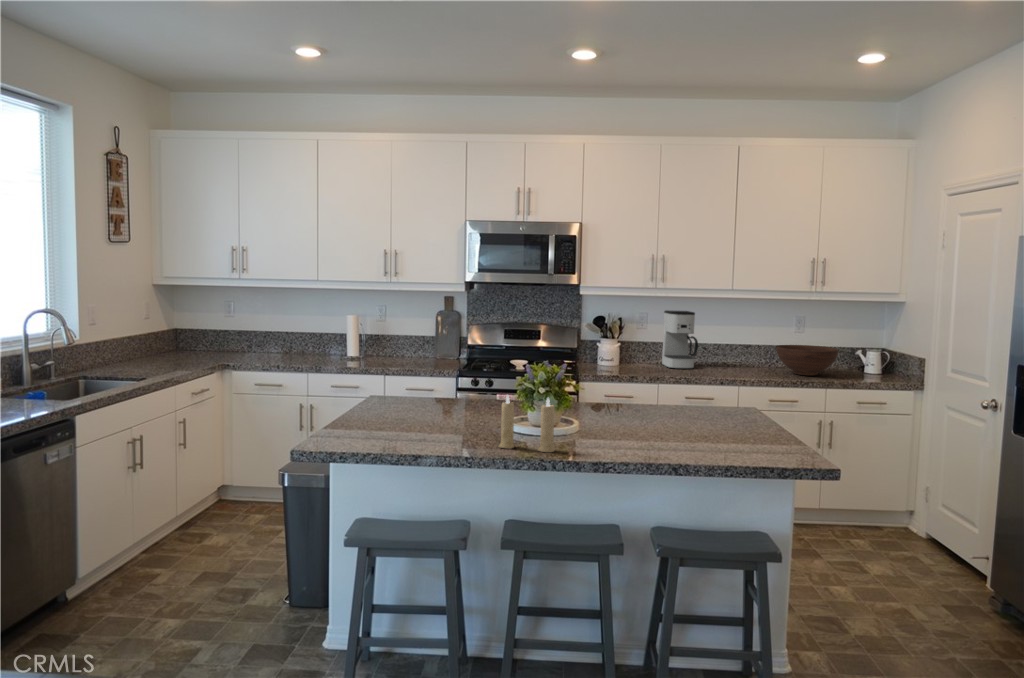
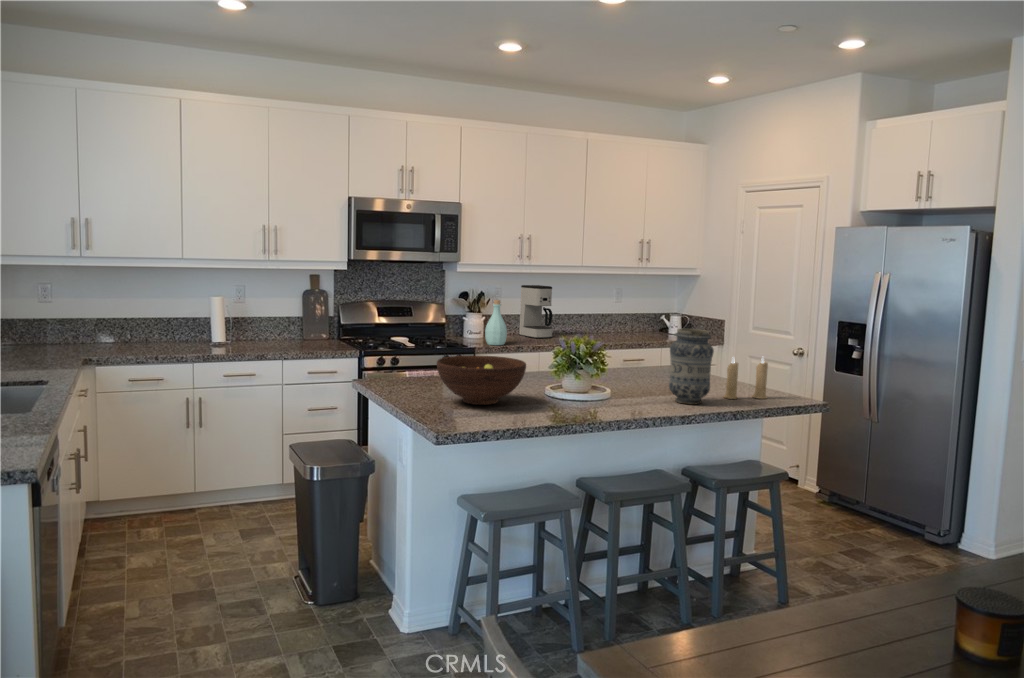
bottle: none [599,325,621,373] -> present [485,300,507,345]
fruit bowl: present [776,345,838,376] -> present [437,355,526,405]
vase: none [622,360,674,452] -> present [669,329,714,404]
candle: present [499,395,555,452] -> present [724,357,768,399]

